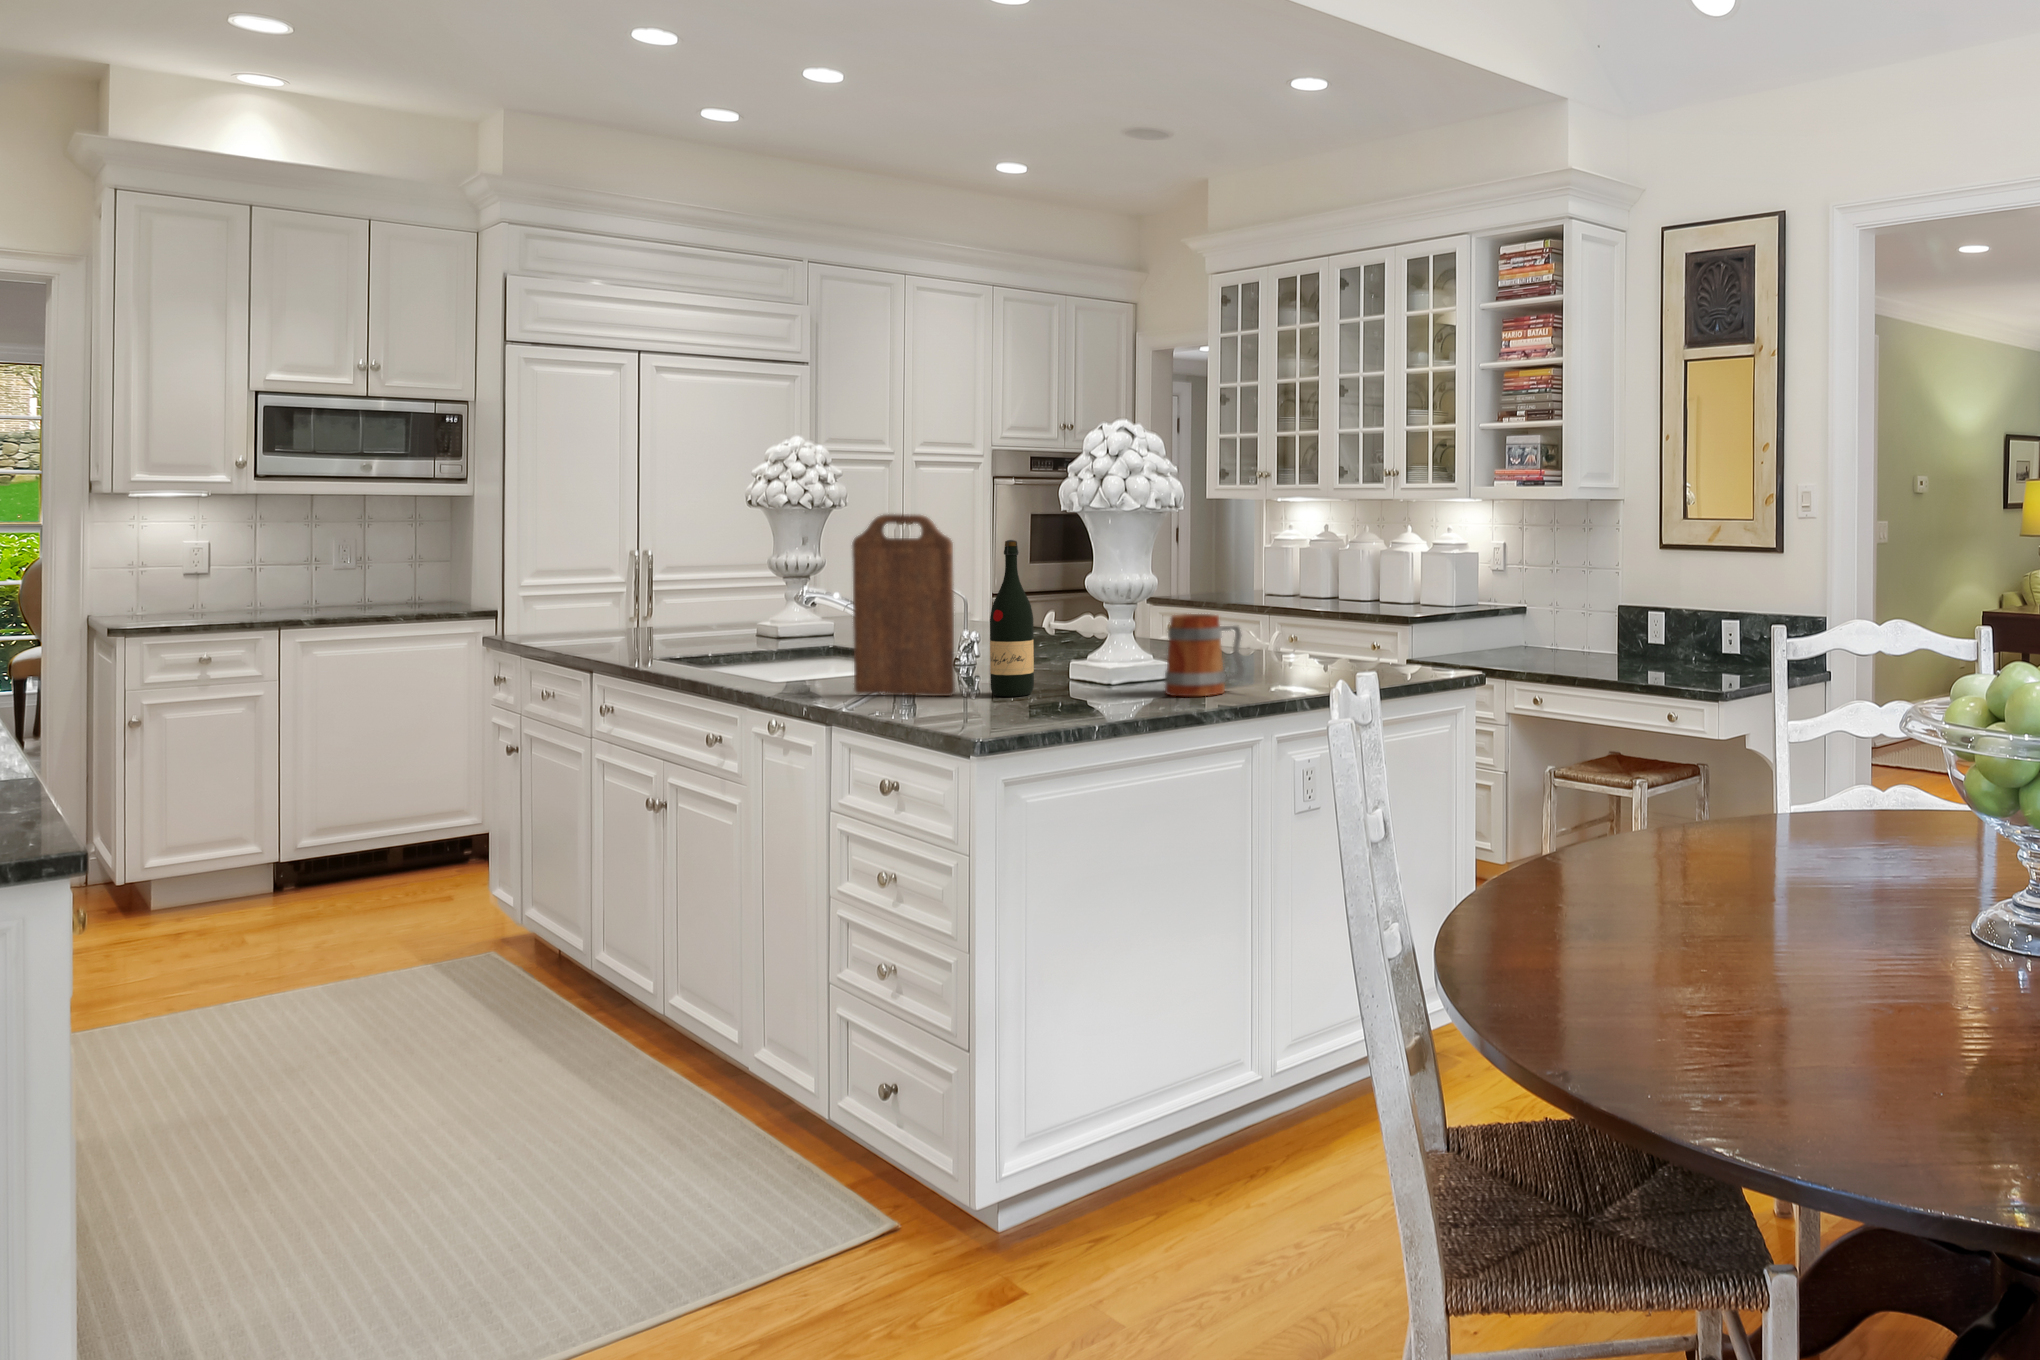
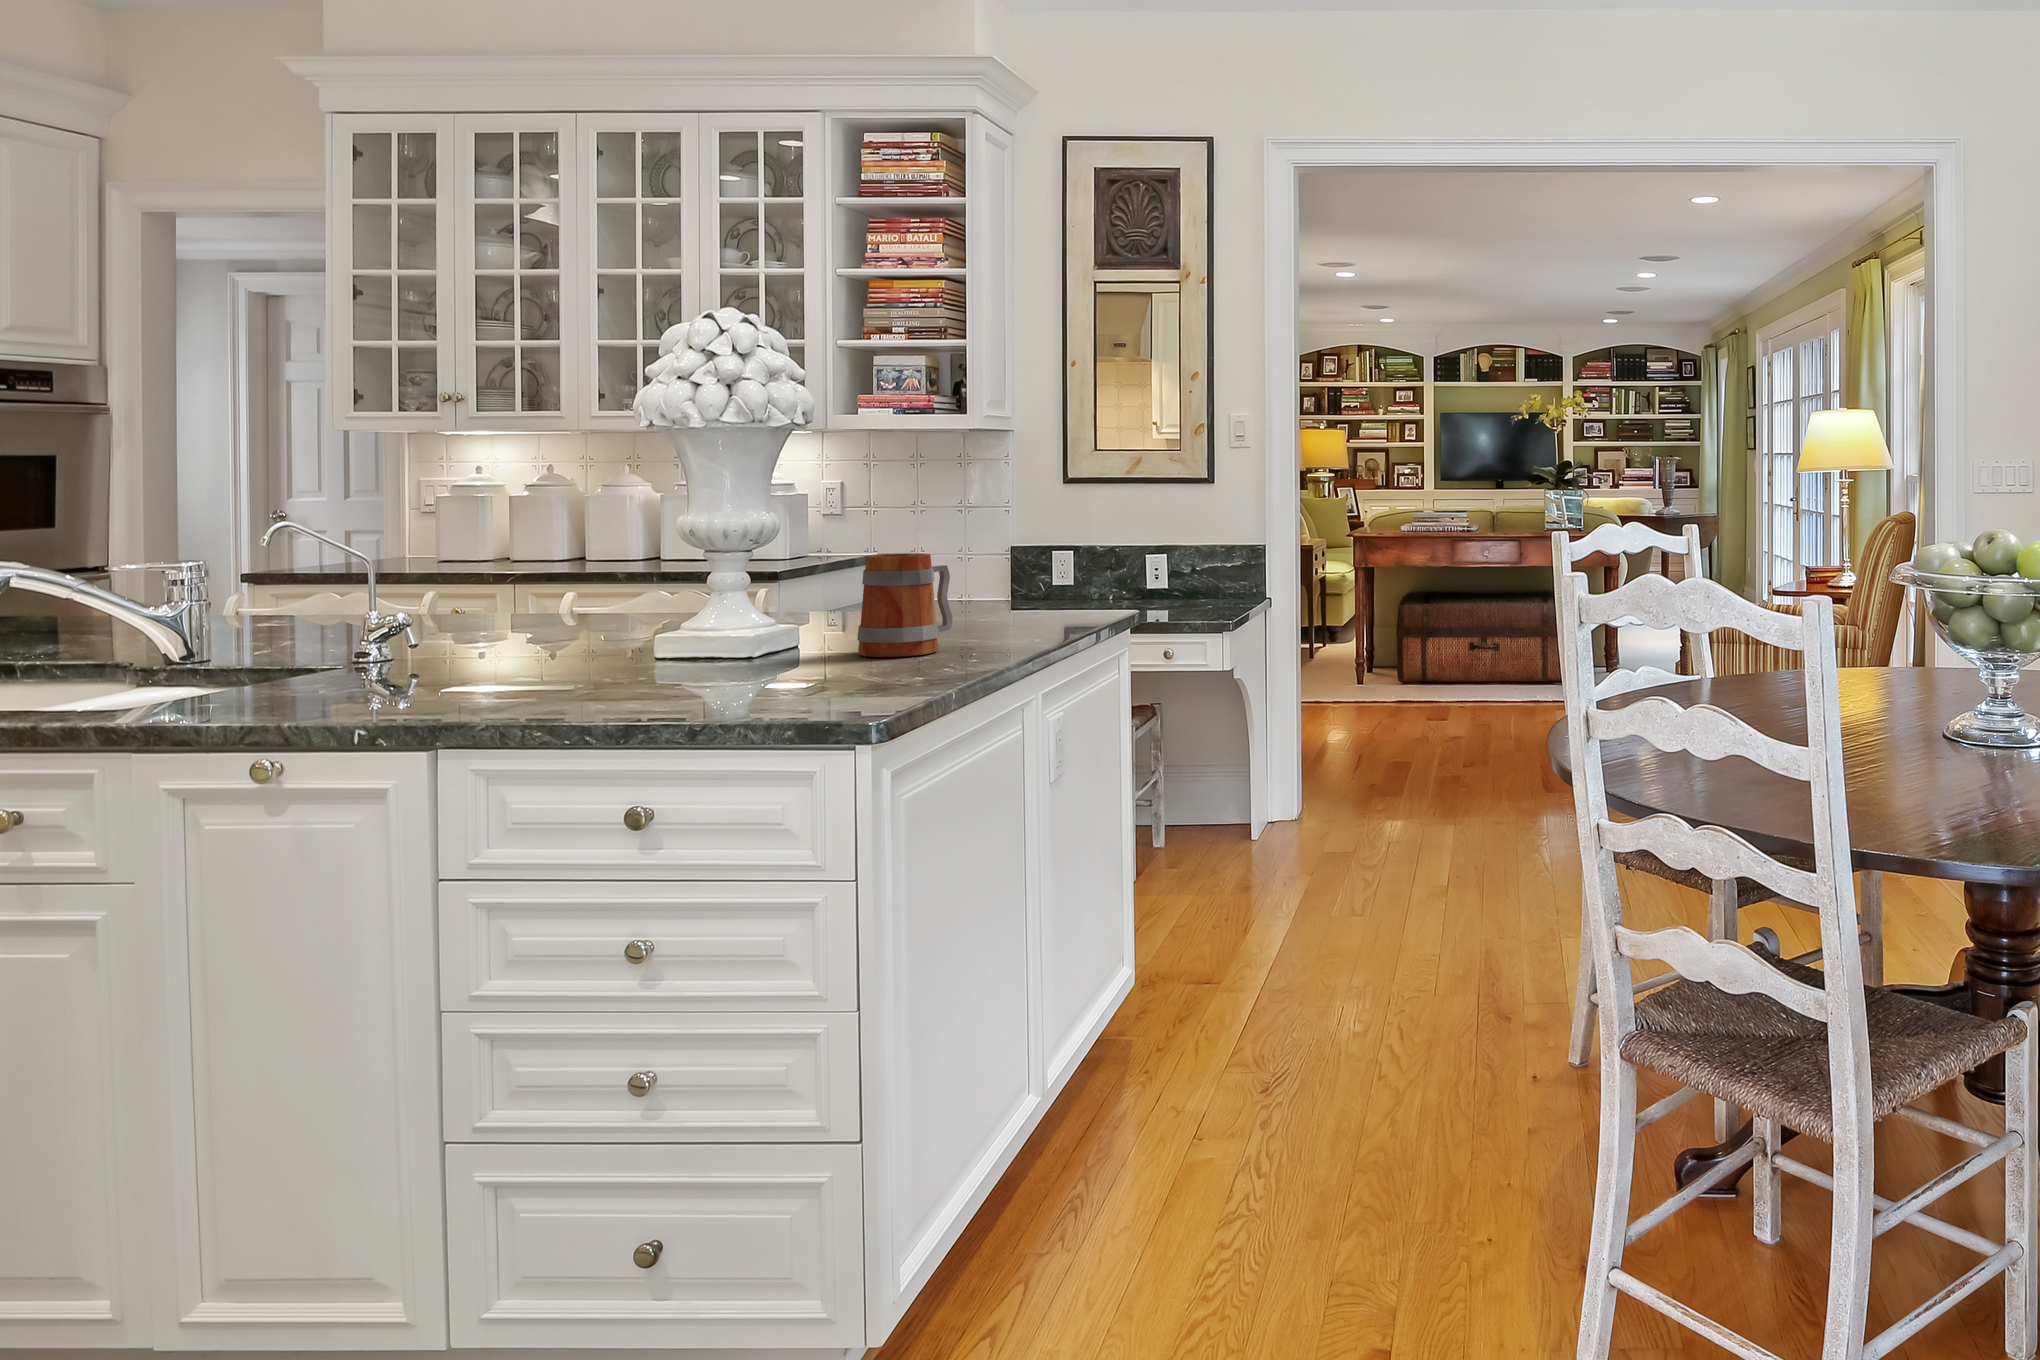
cutting board: present [852,514,955,696] -> none [351,425,543,699]
wine bottle: present [990,540,1034,696] -> none [602,462,669,680]

